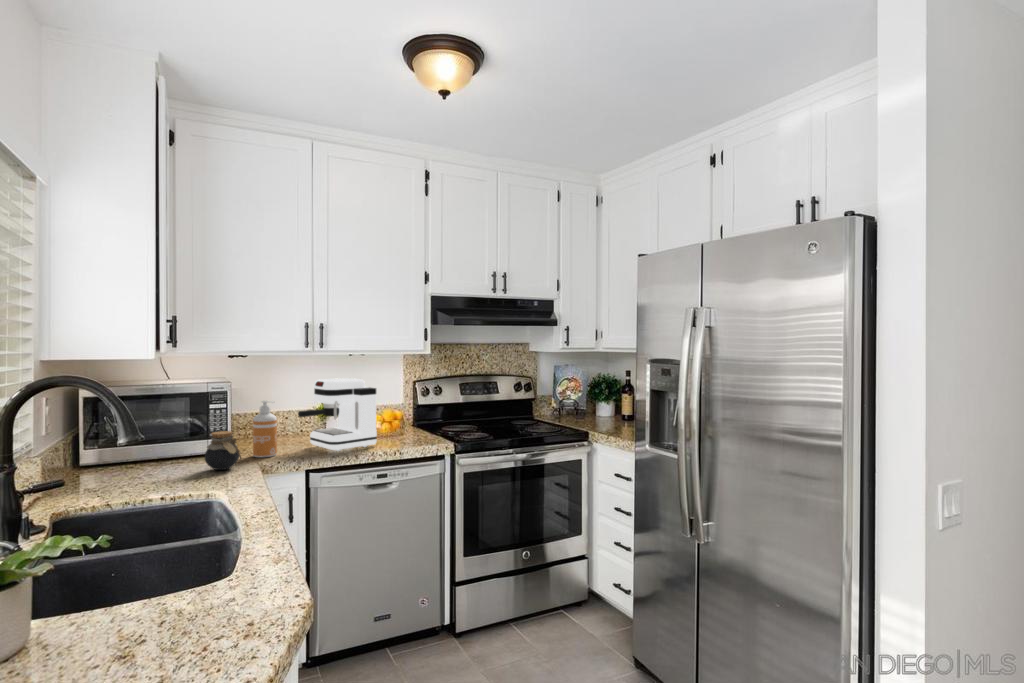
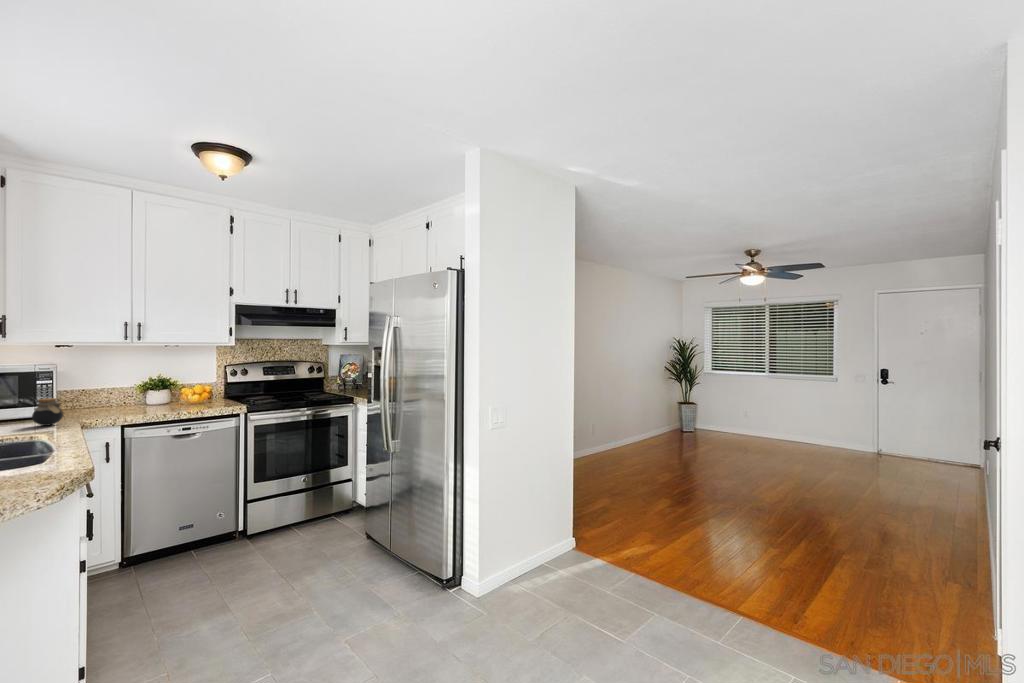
coffee maker: present [298,378,377,451] -> none [117,362,185,413]
soap dispenser: present [253,401,277,457] -> none [77,377,98,419]

